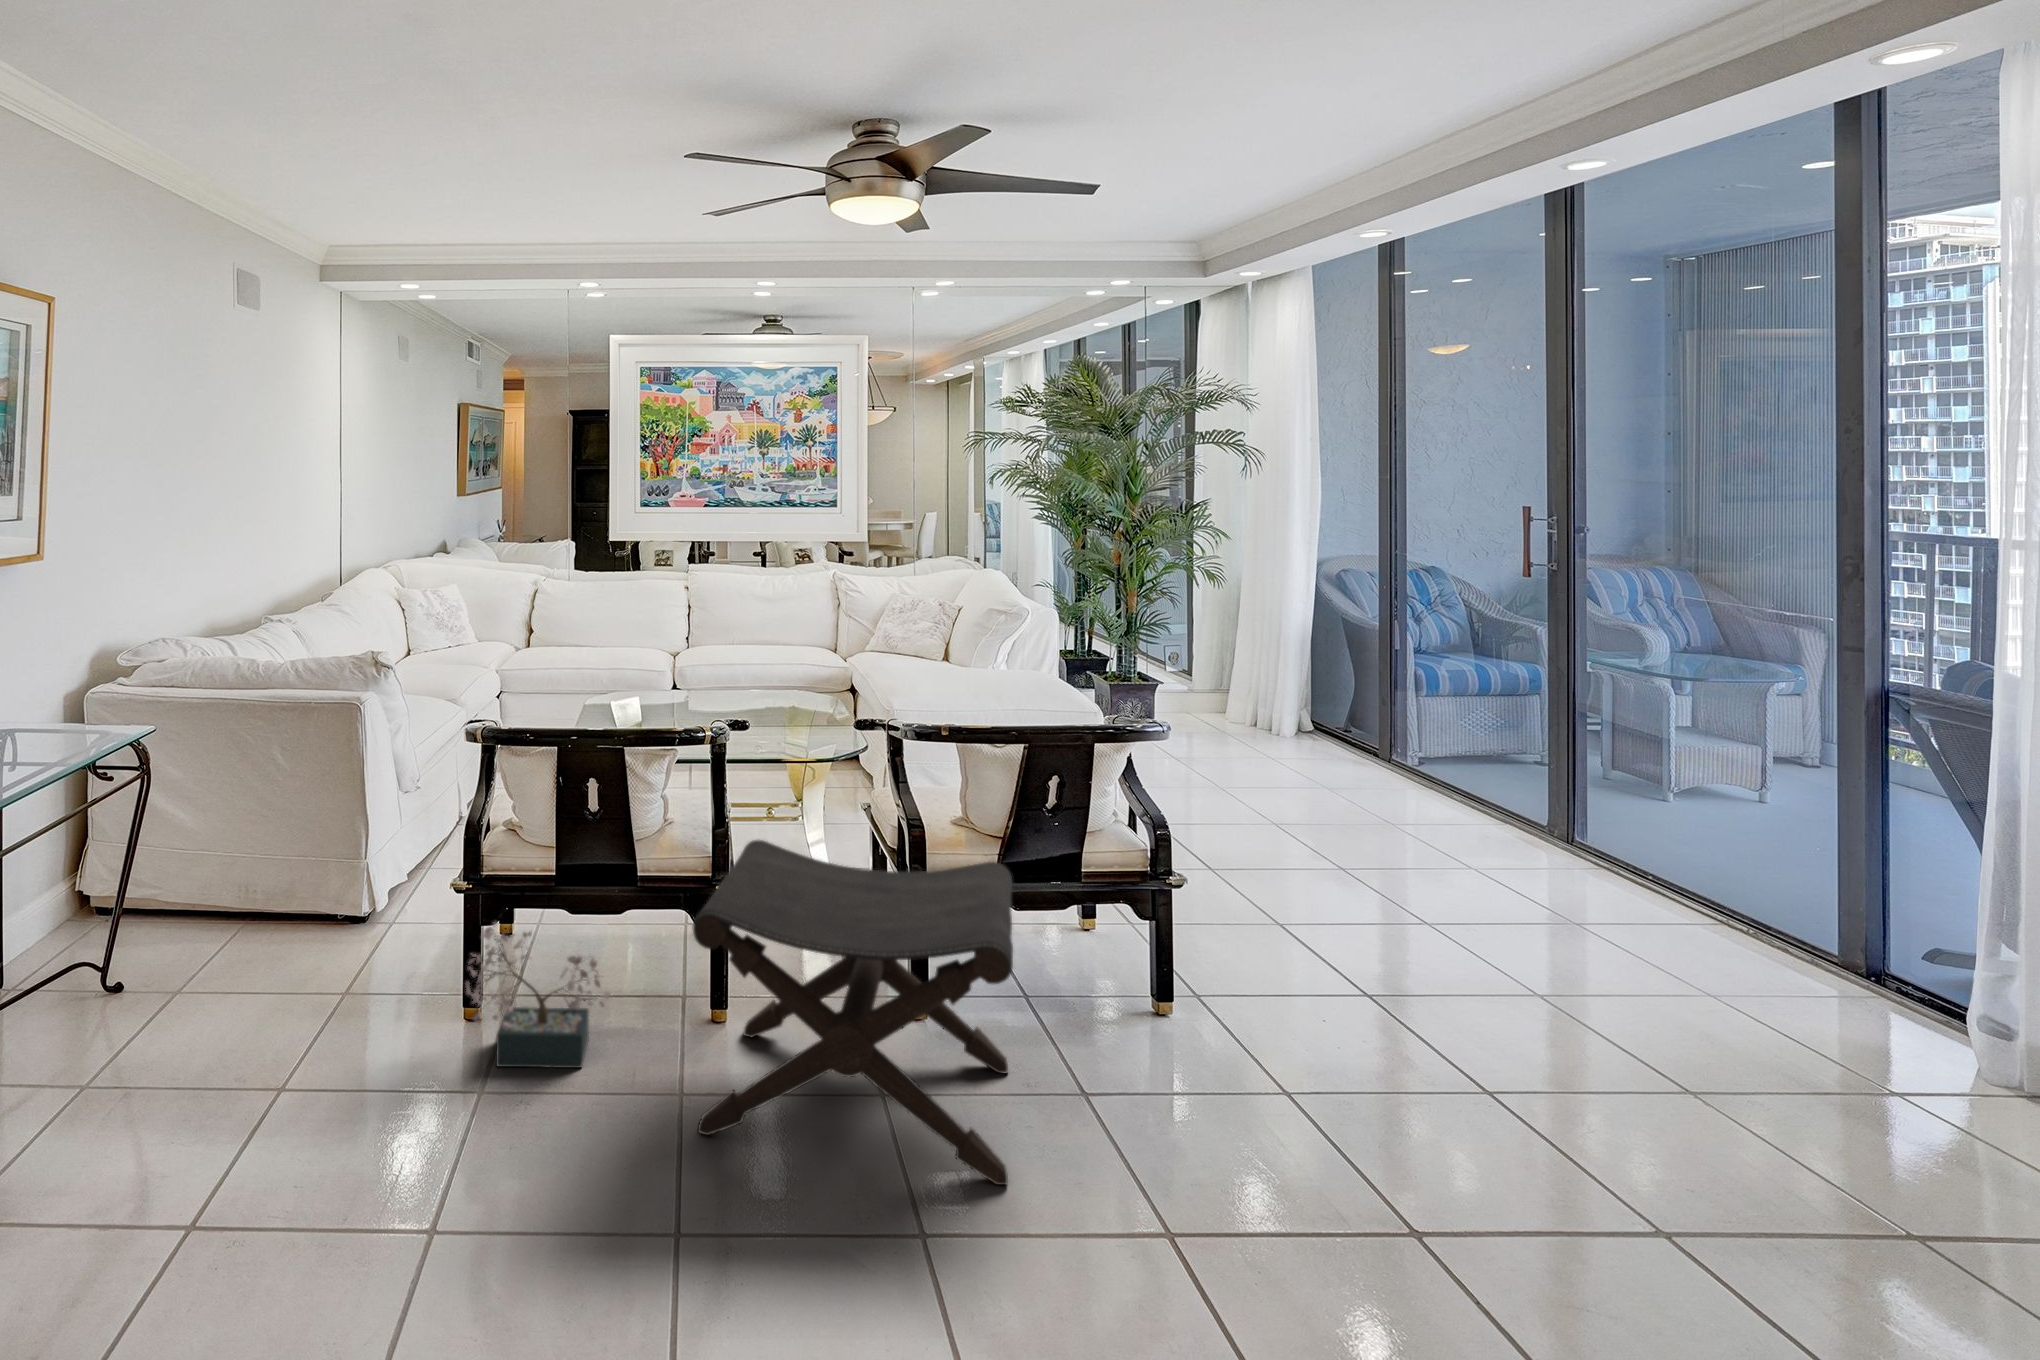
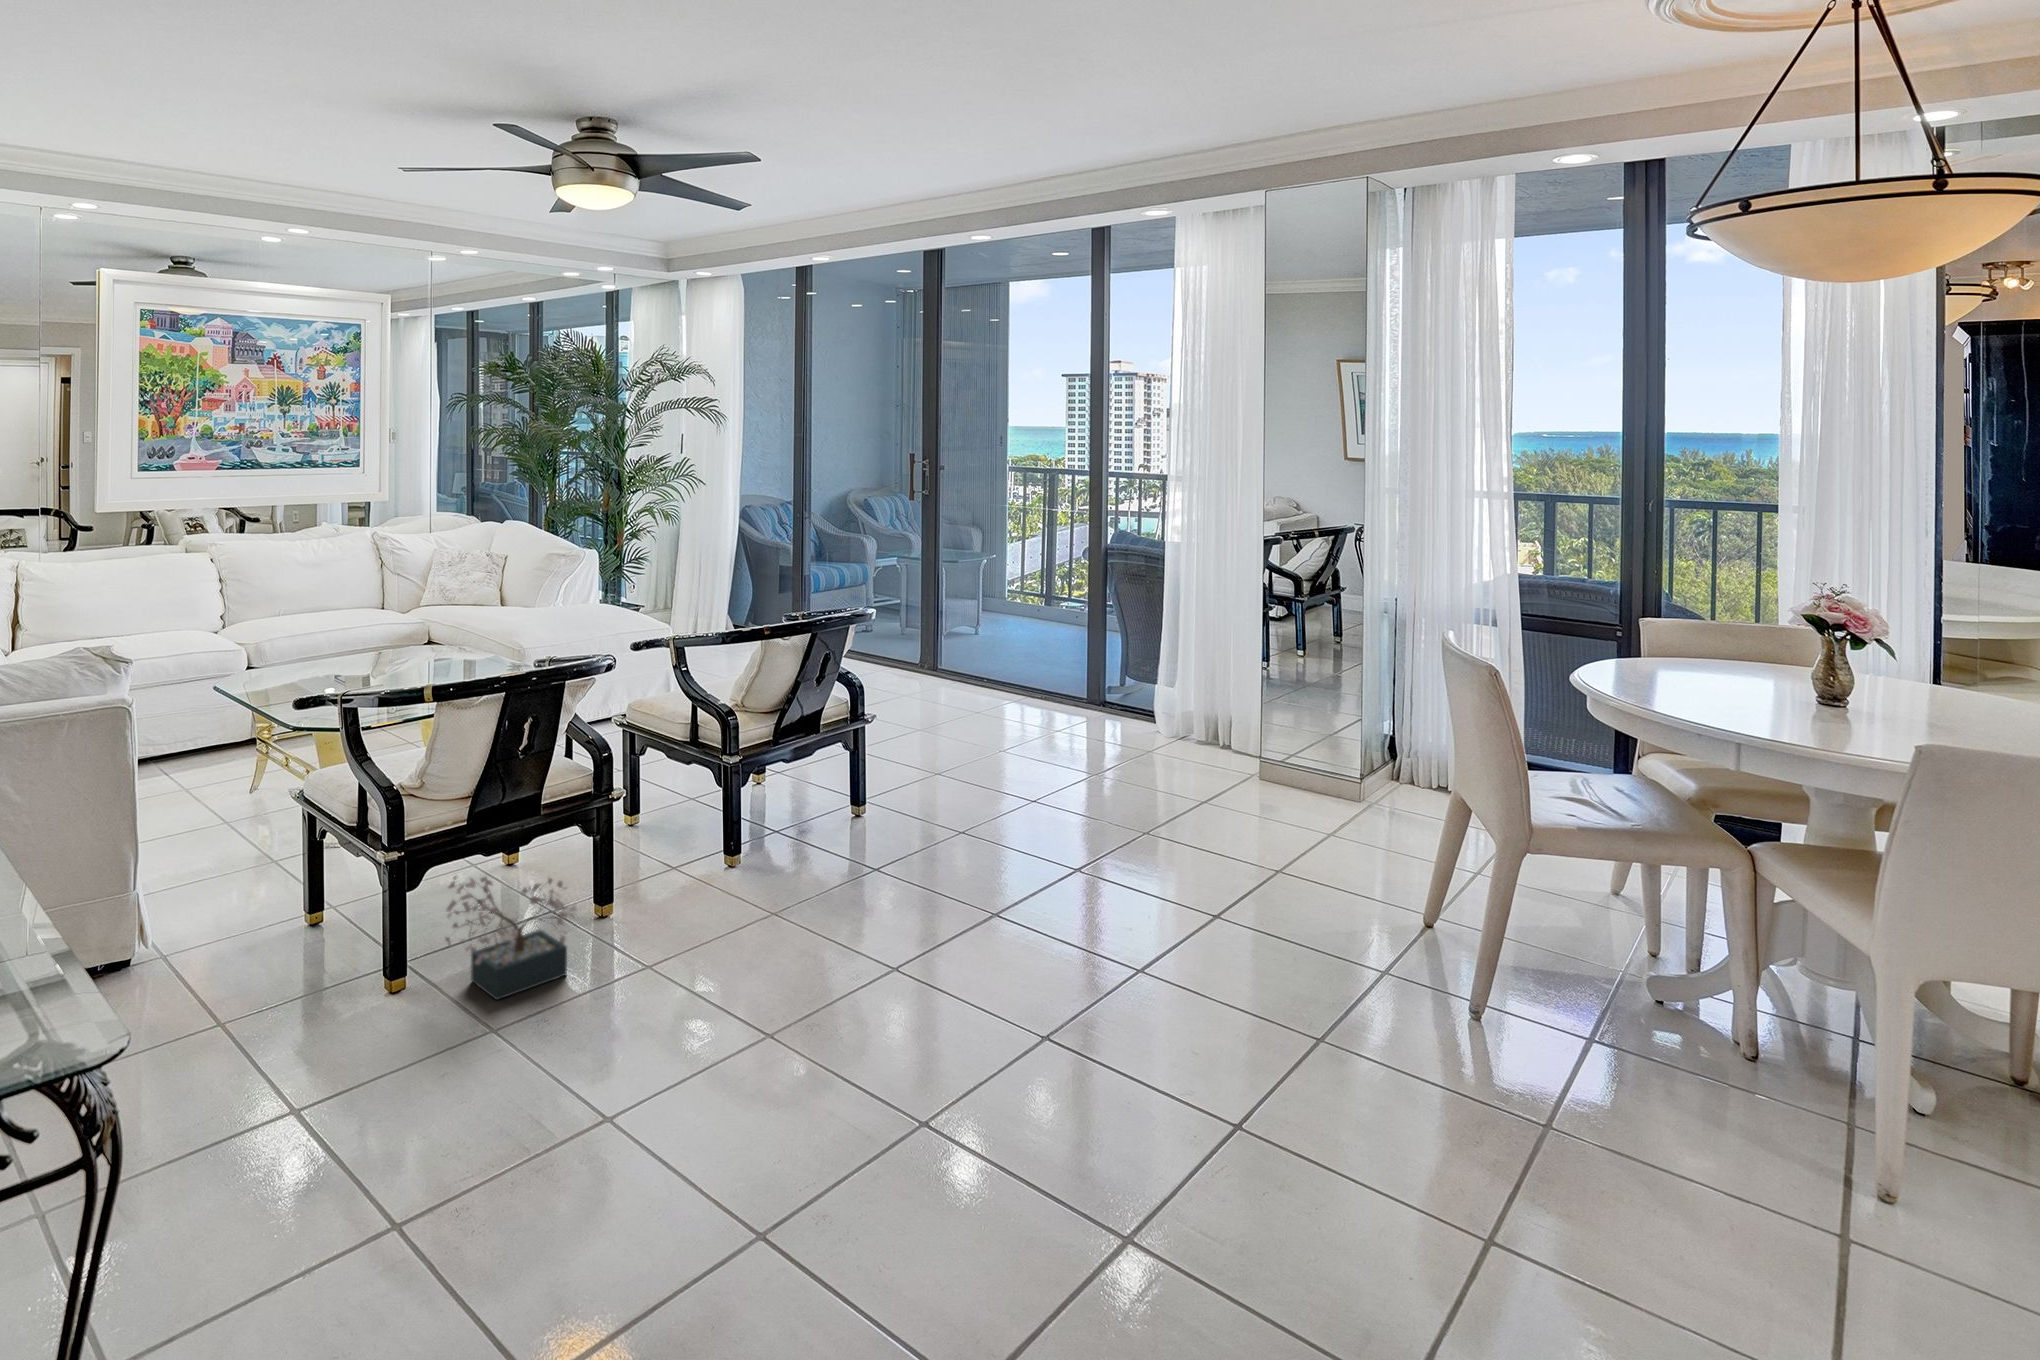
footstool: present [693,840,1013,1185] -> none [646,727,921,975]

